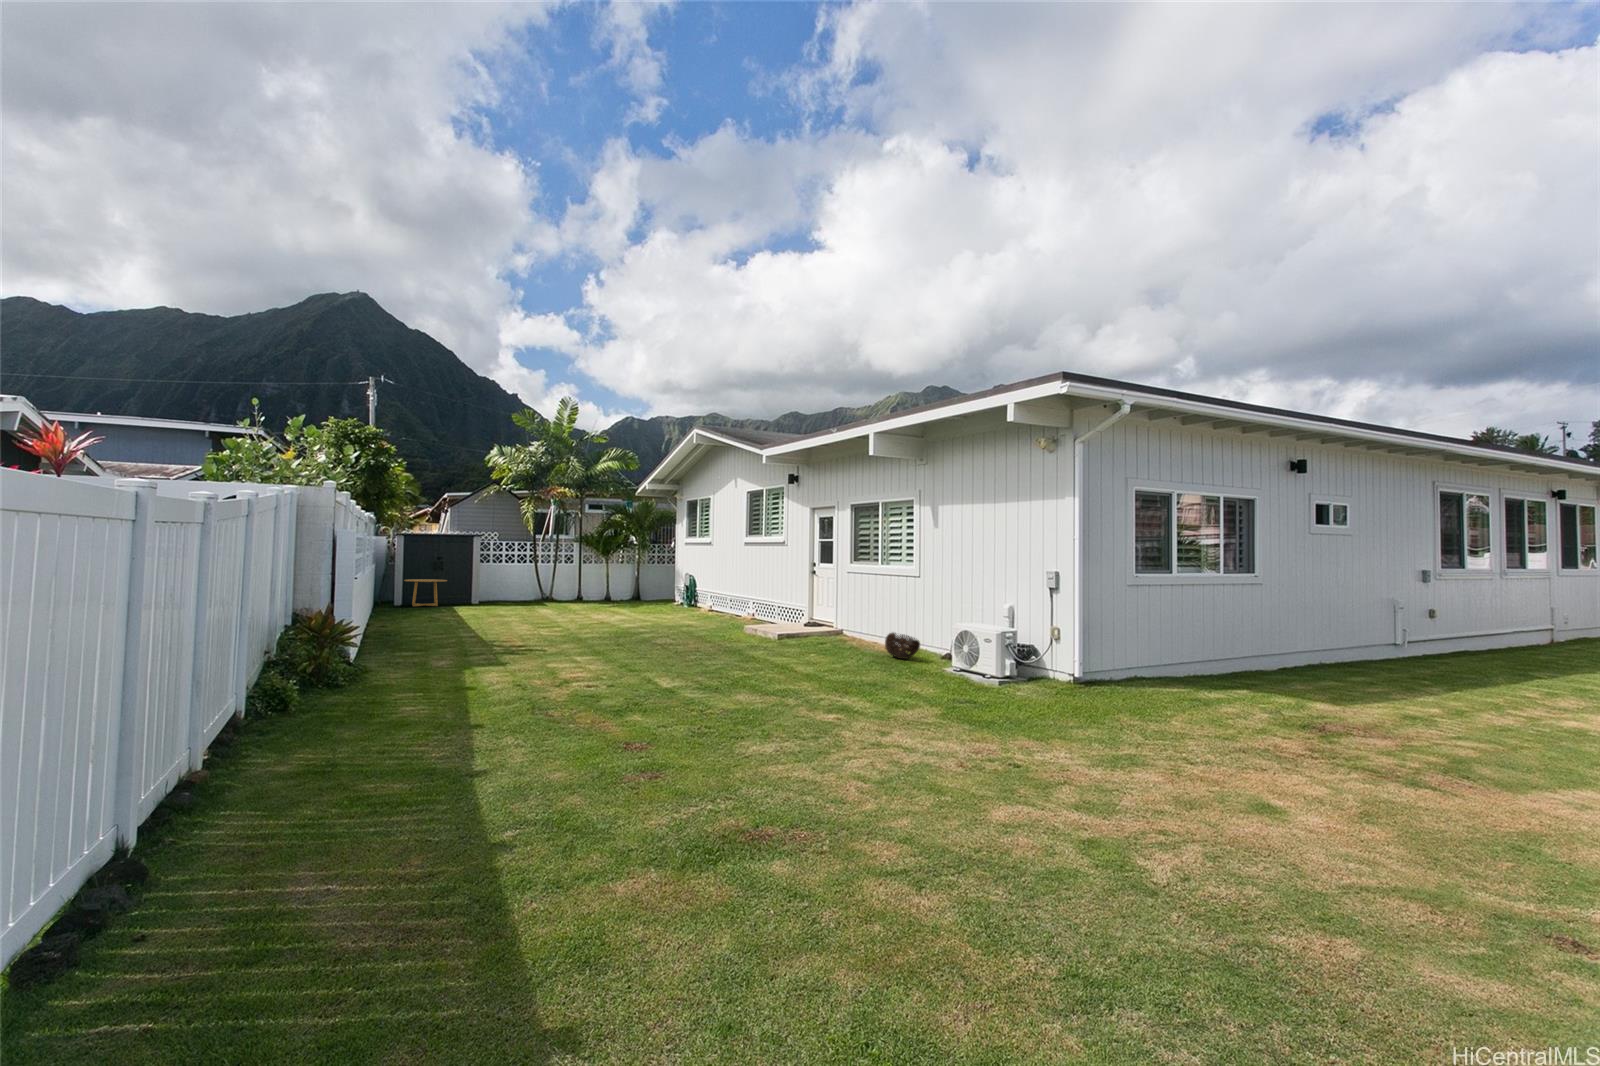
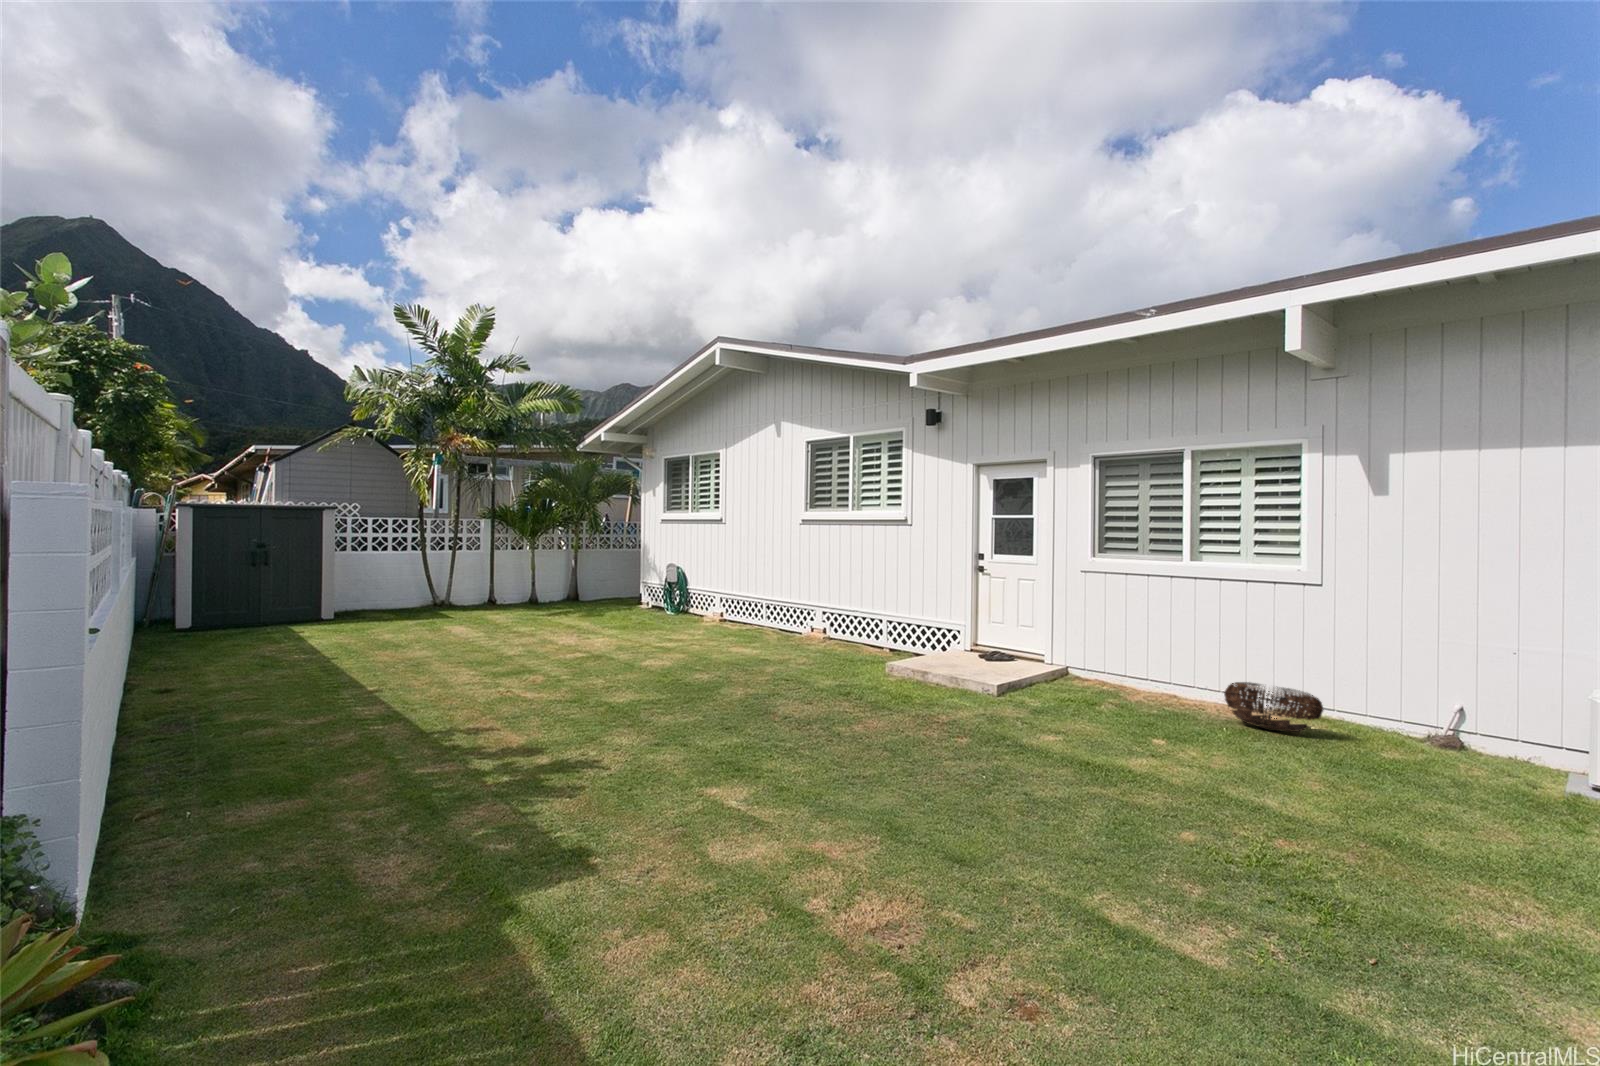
round table: present [404,579,447,606] -> none [193,581,276,629]

